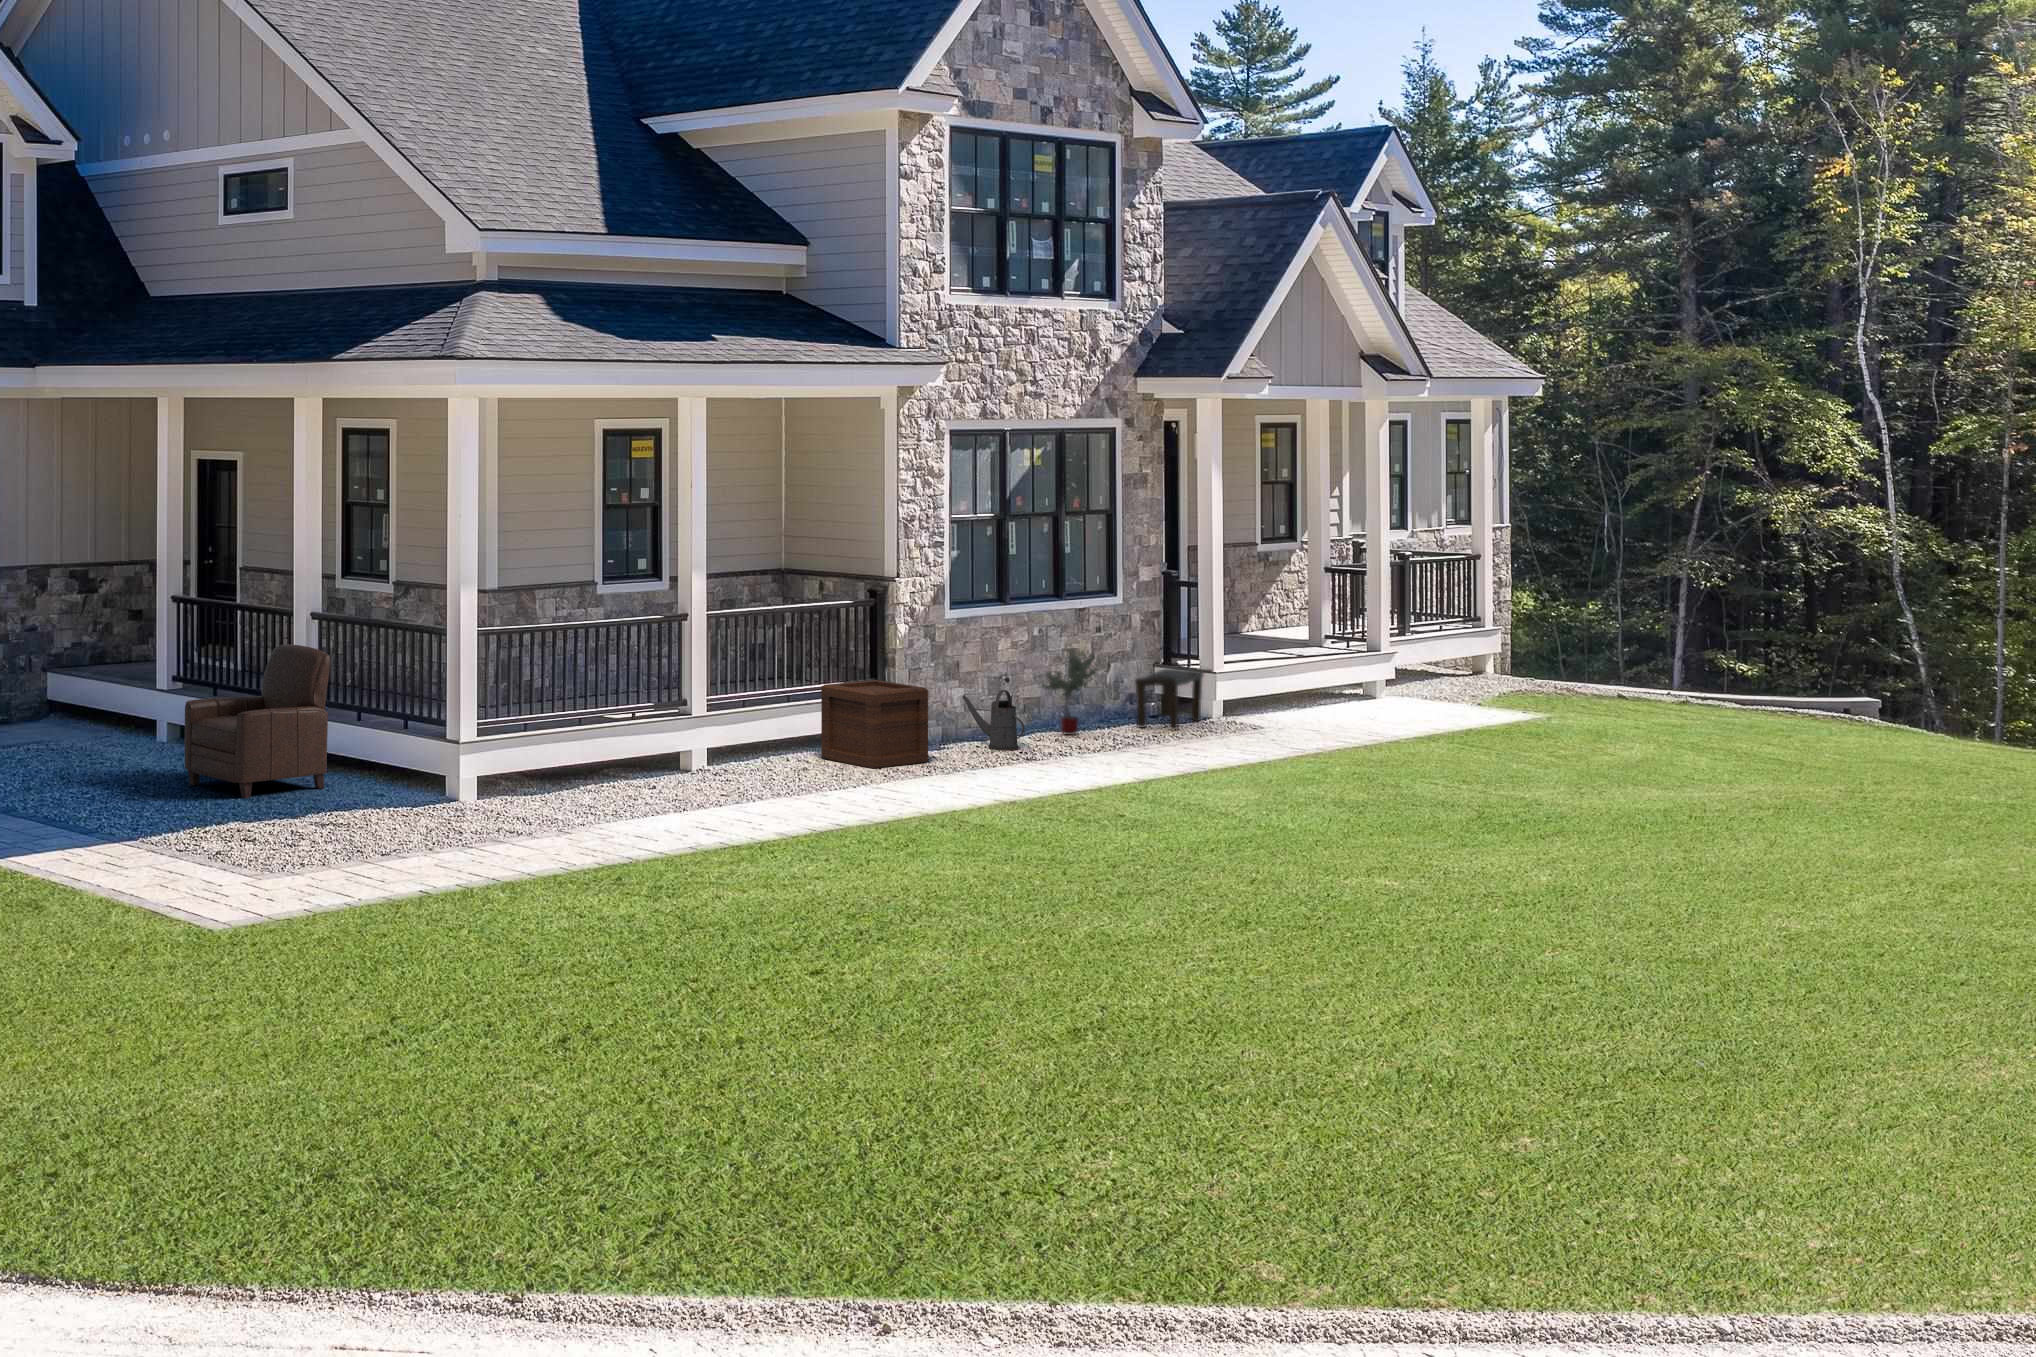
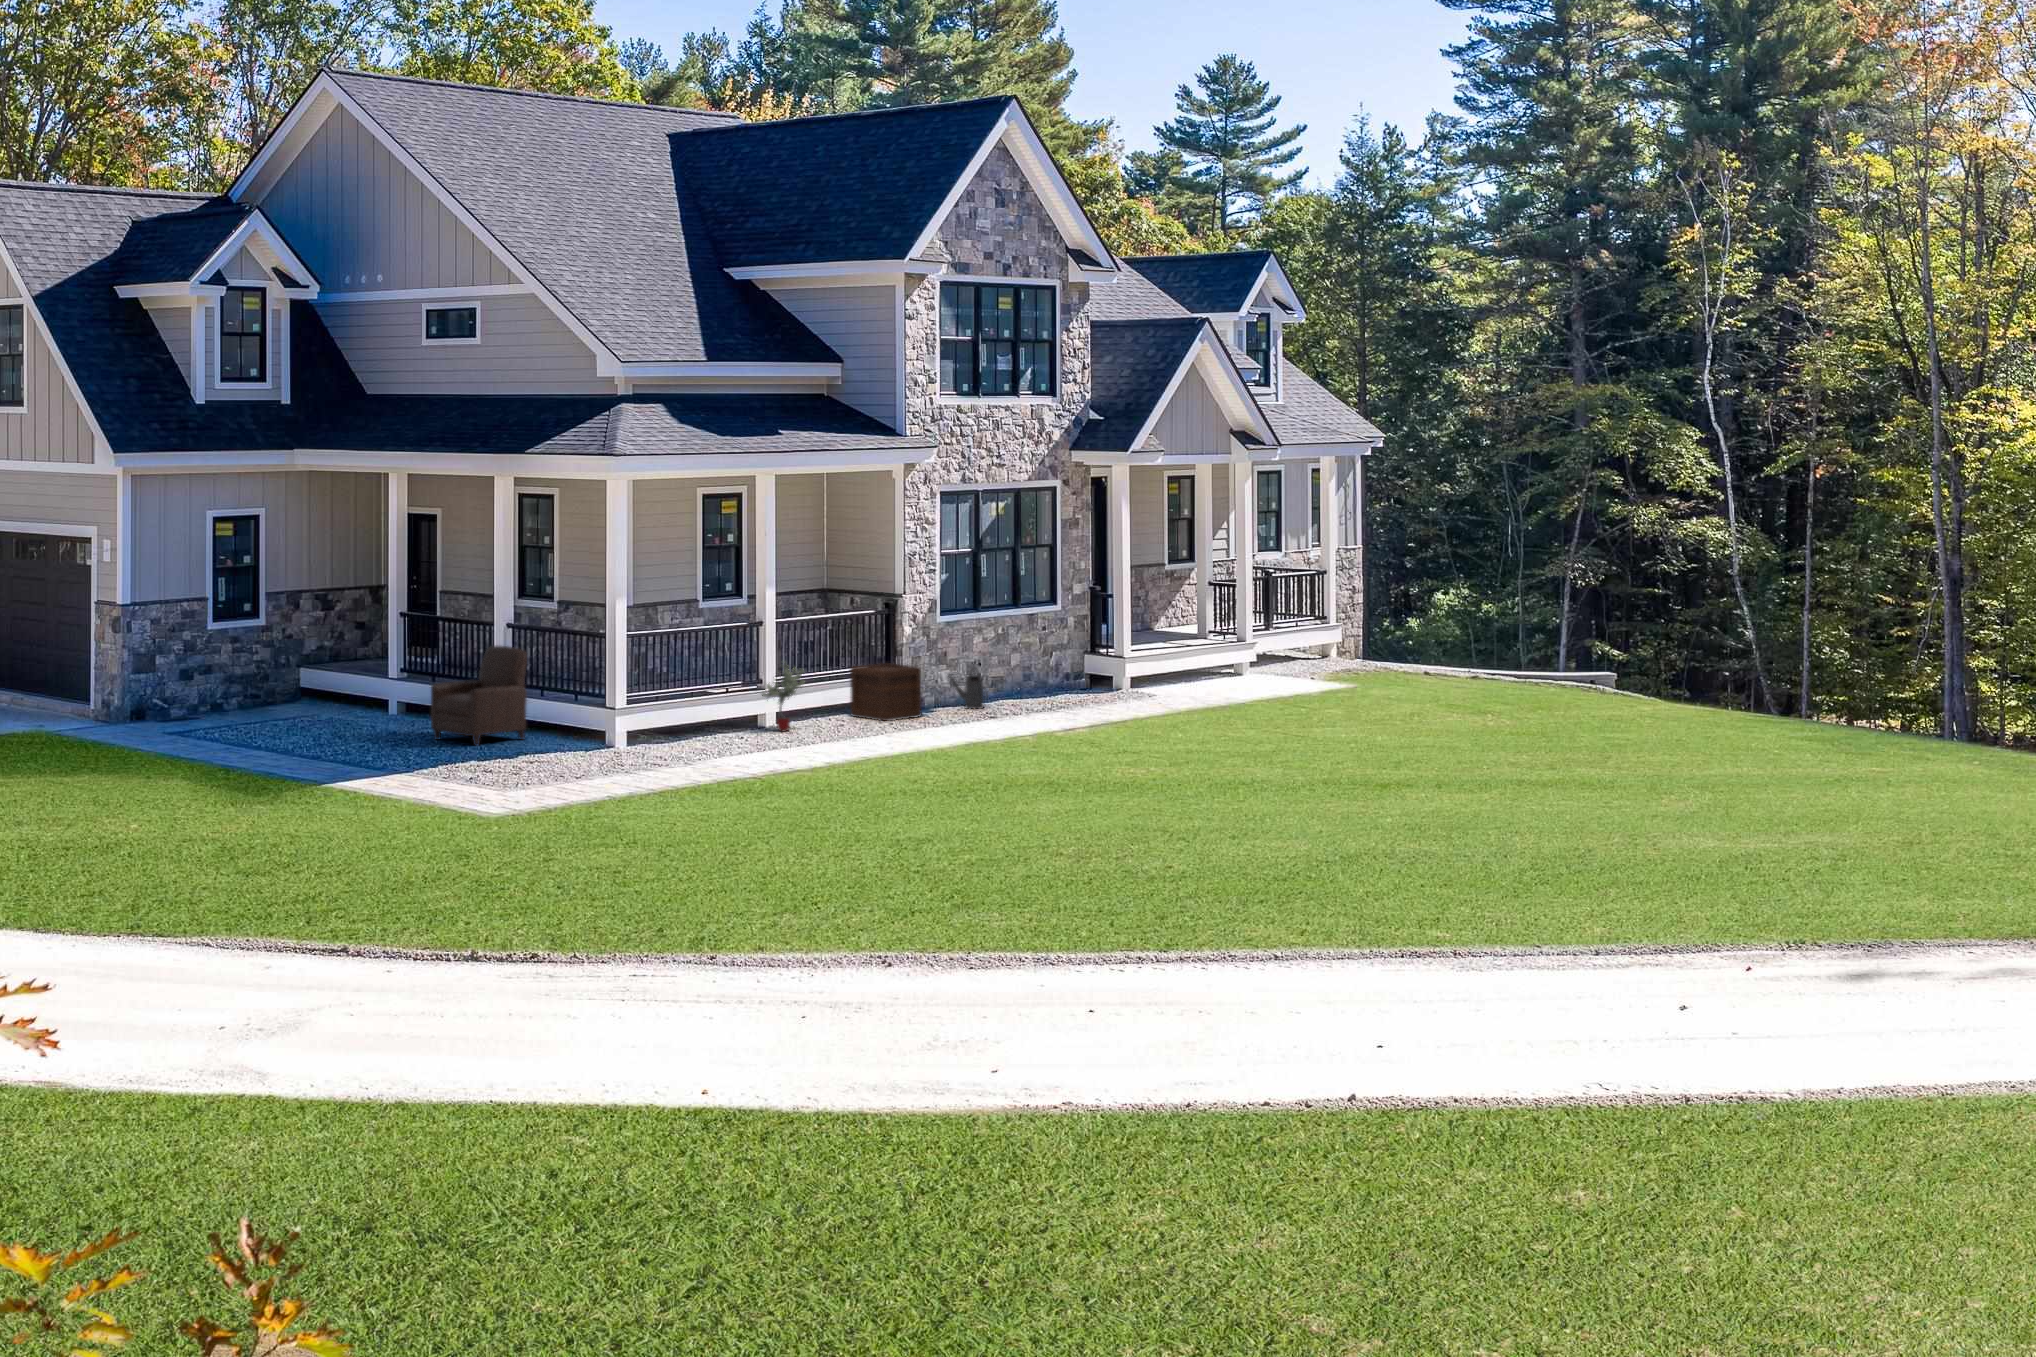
potted tree: present [1042,647,1097,735] -> present [762,663,804,731]
bench: present [1135,669,1204,730] -> none [1069,653,1119,695]

